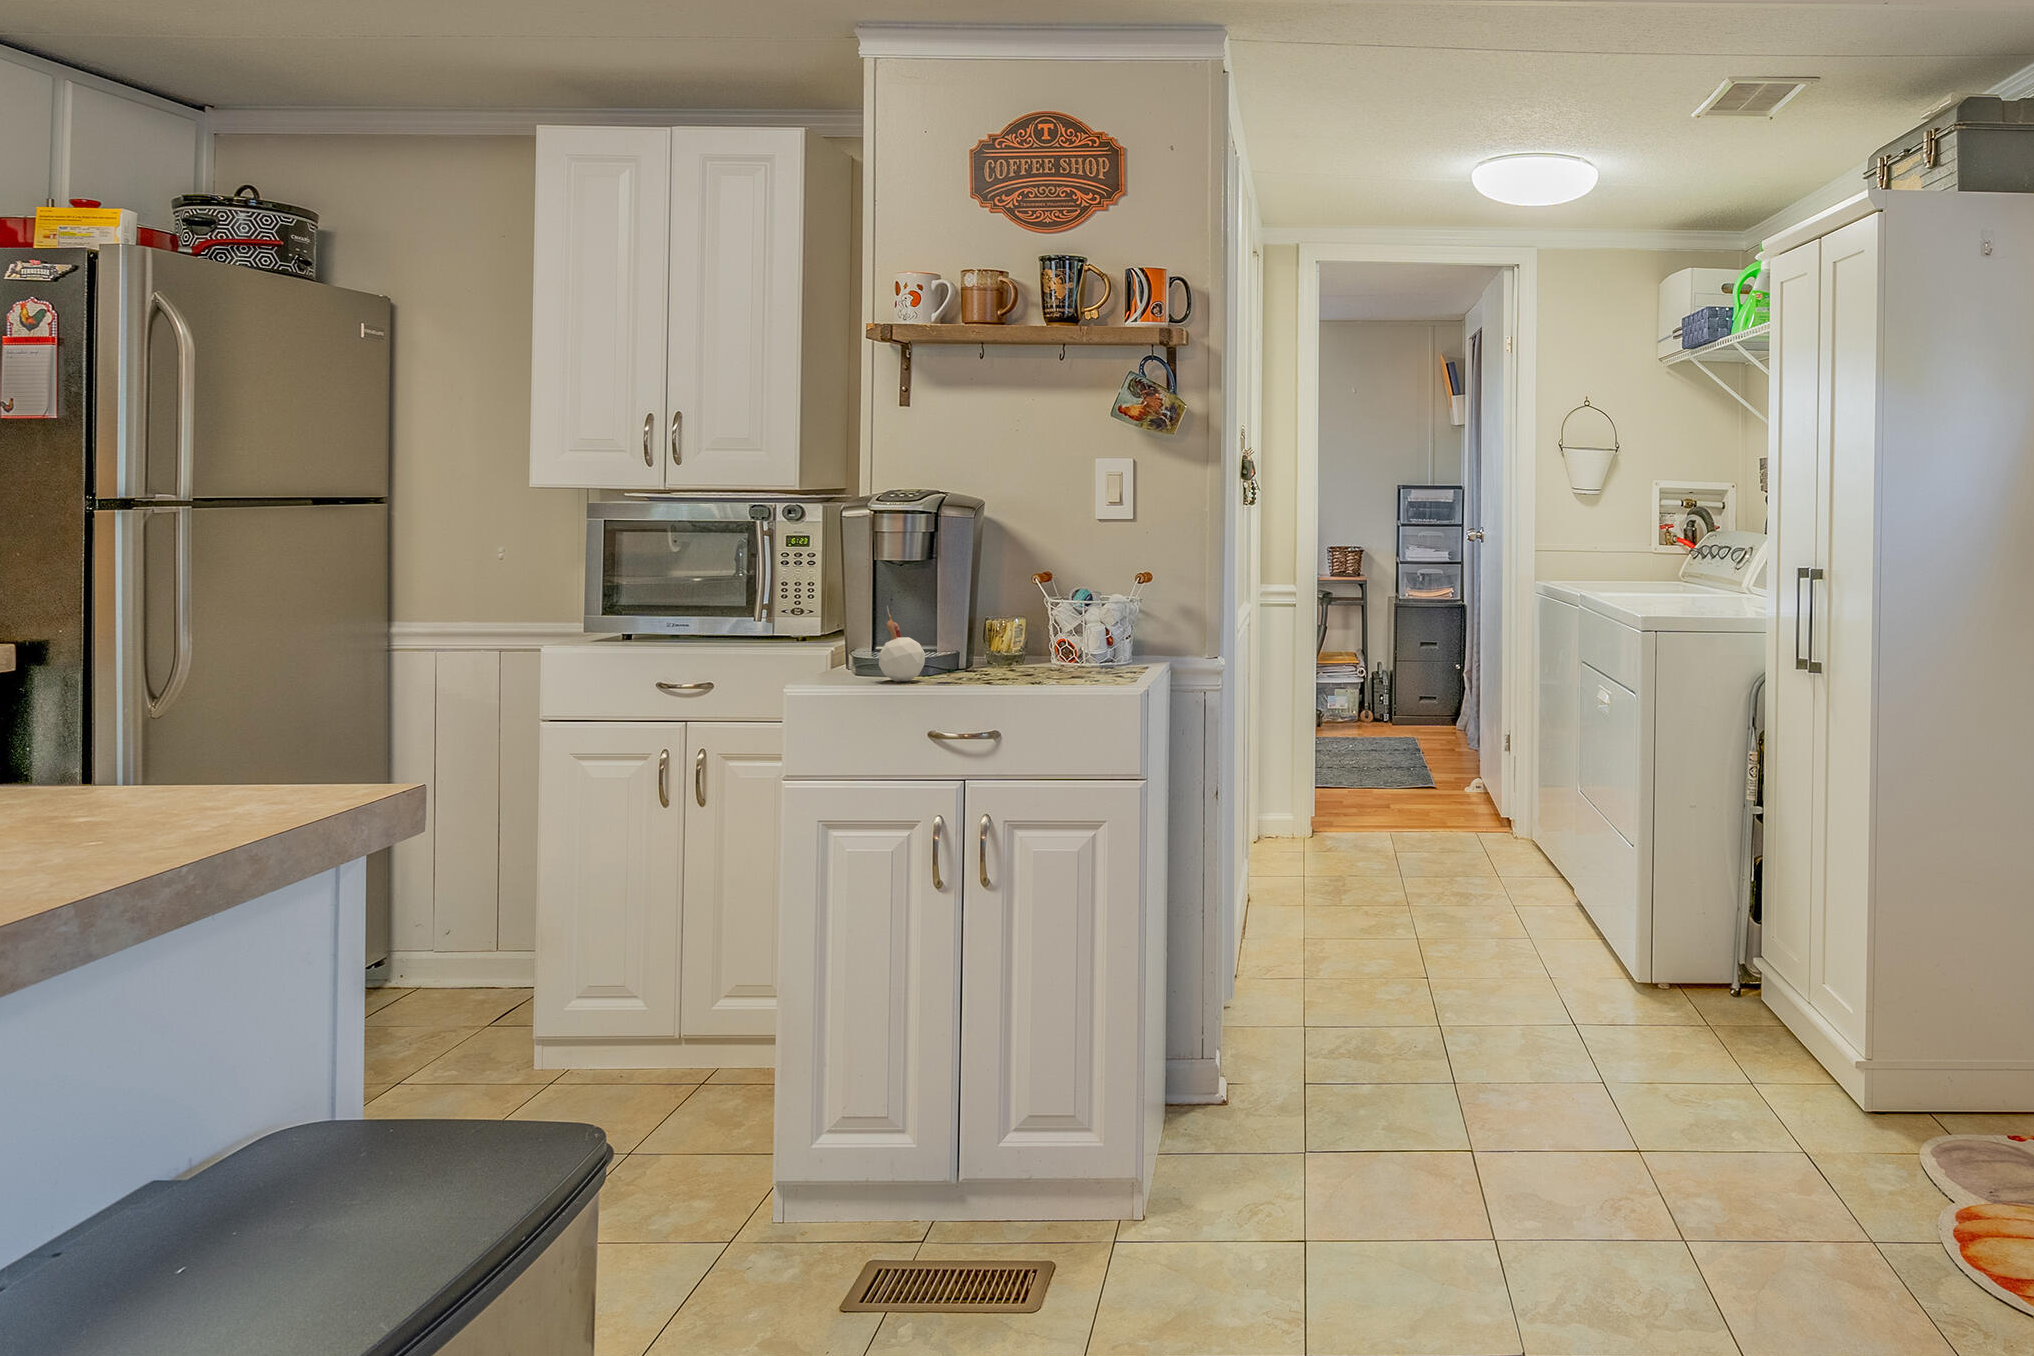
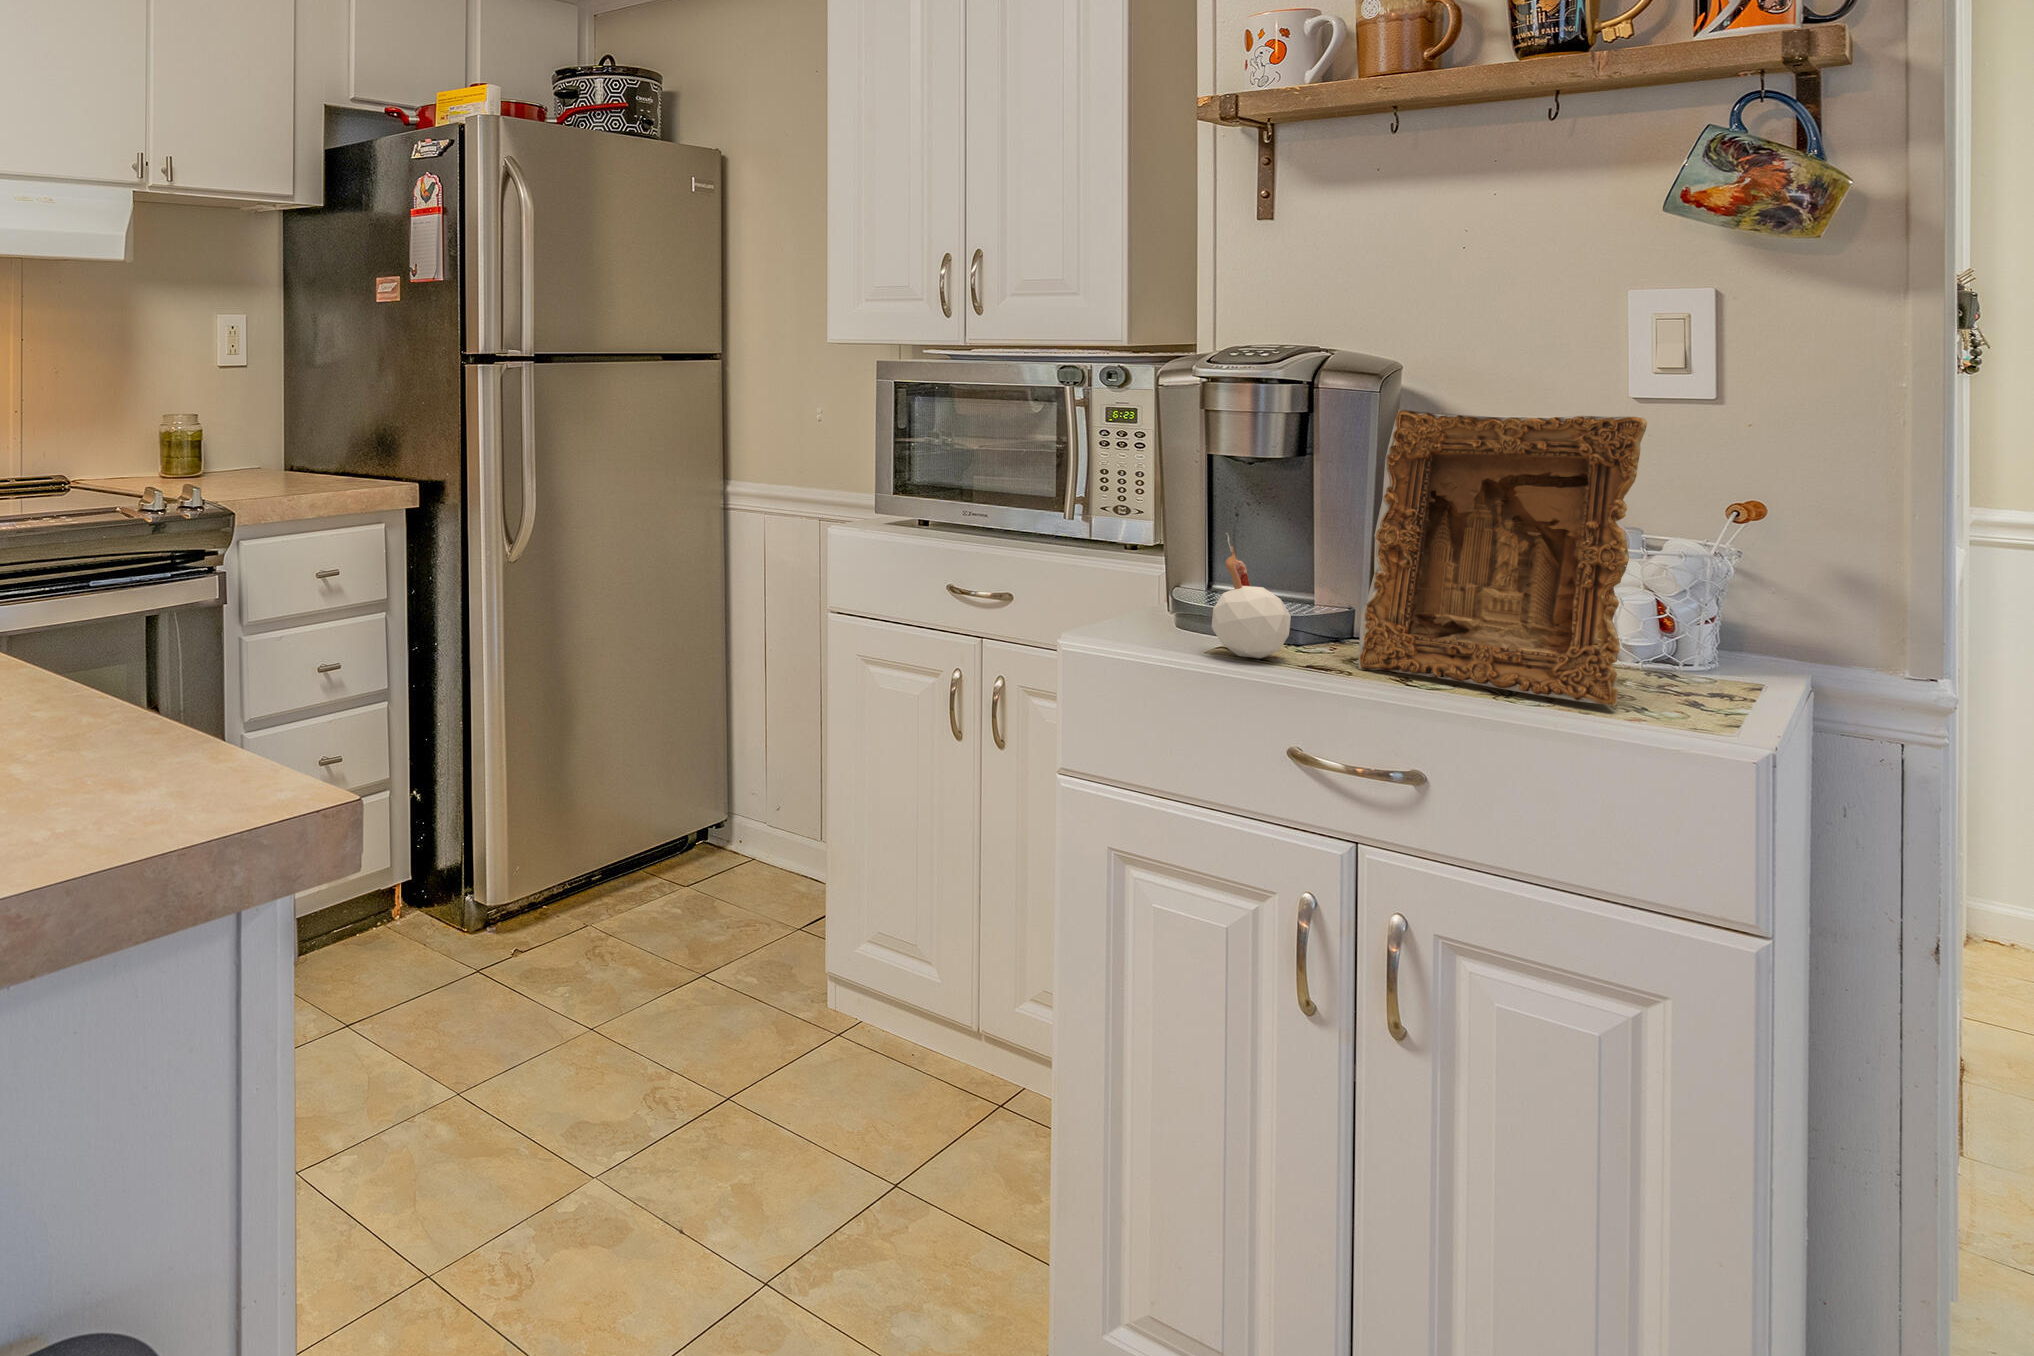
picture frame: none [963,527,1102,681] -> present [1358,409,1647,706]

